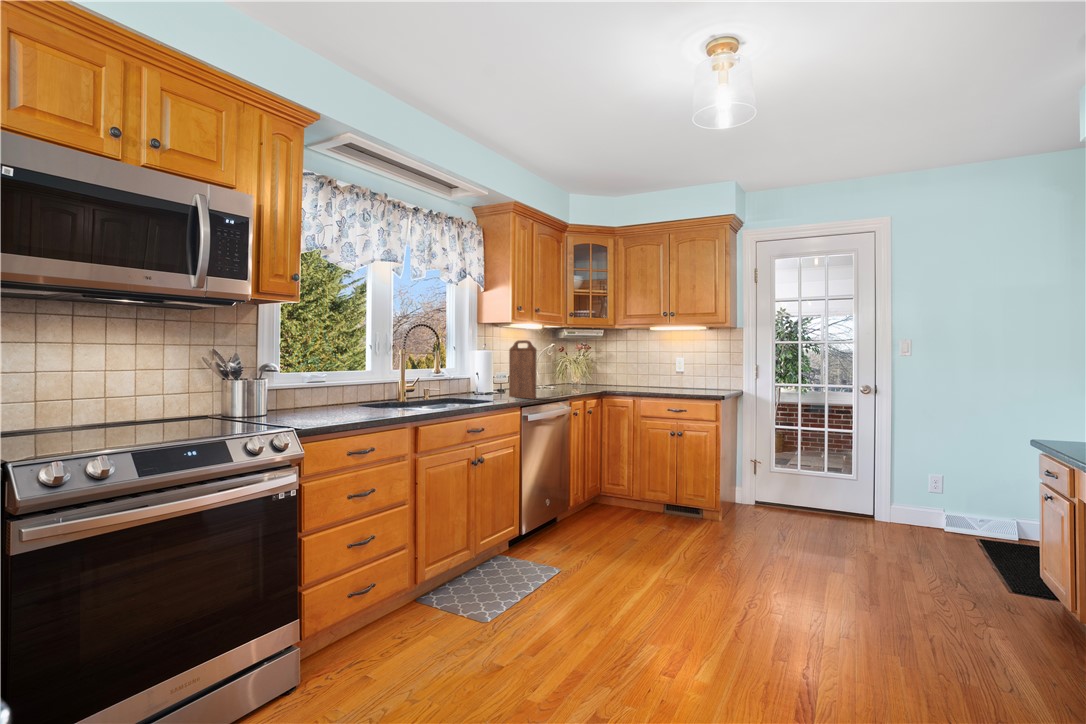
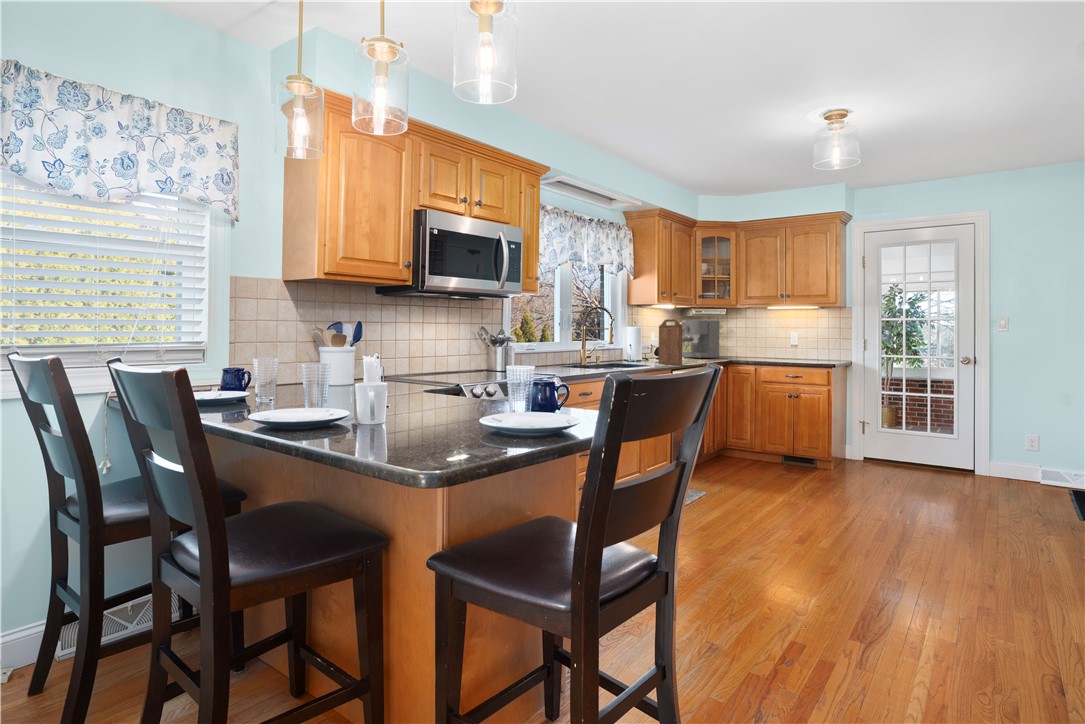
coffee maker: none [548,342,594,387] -> present [681,320,720,358]

